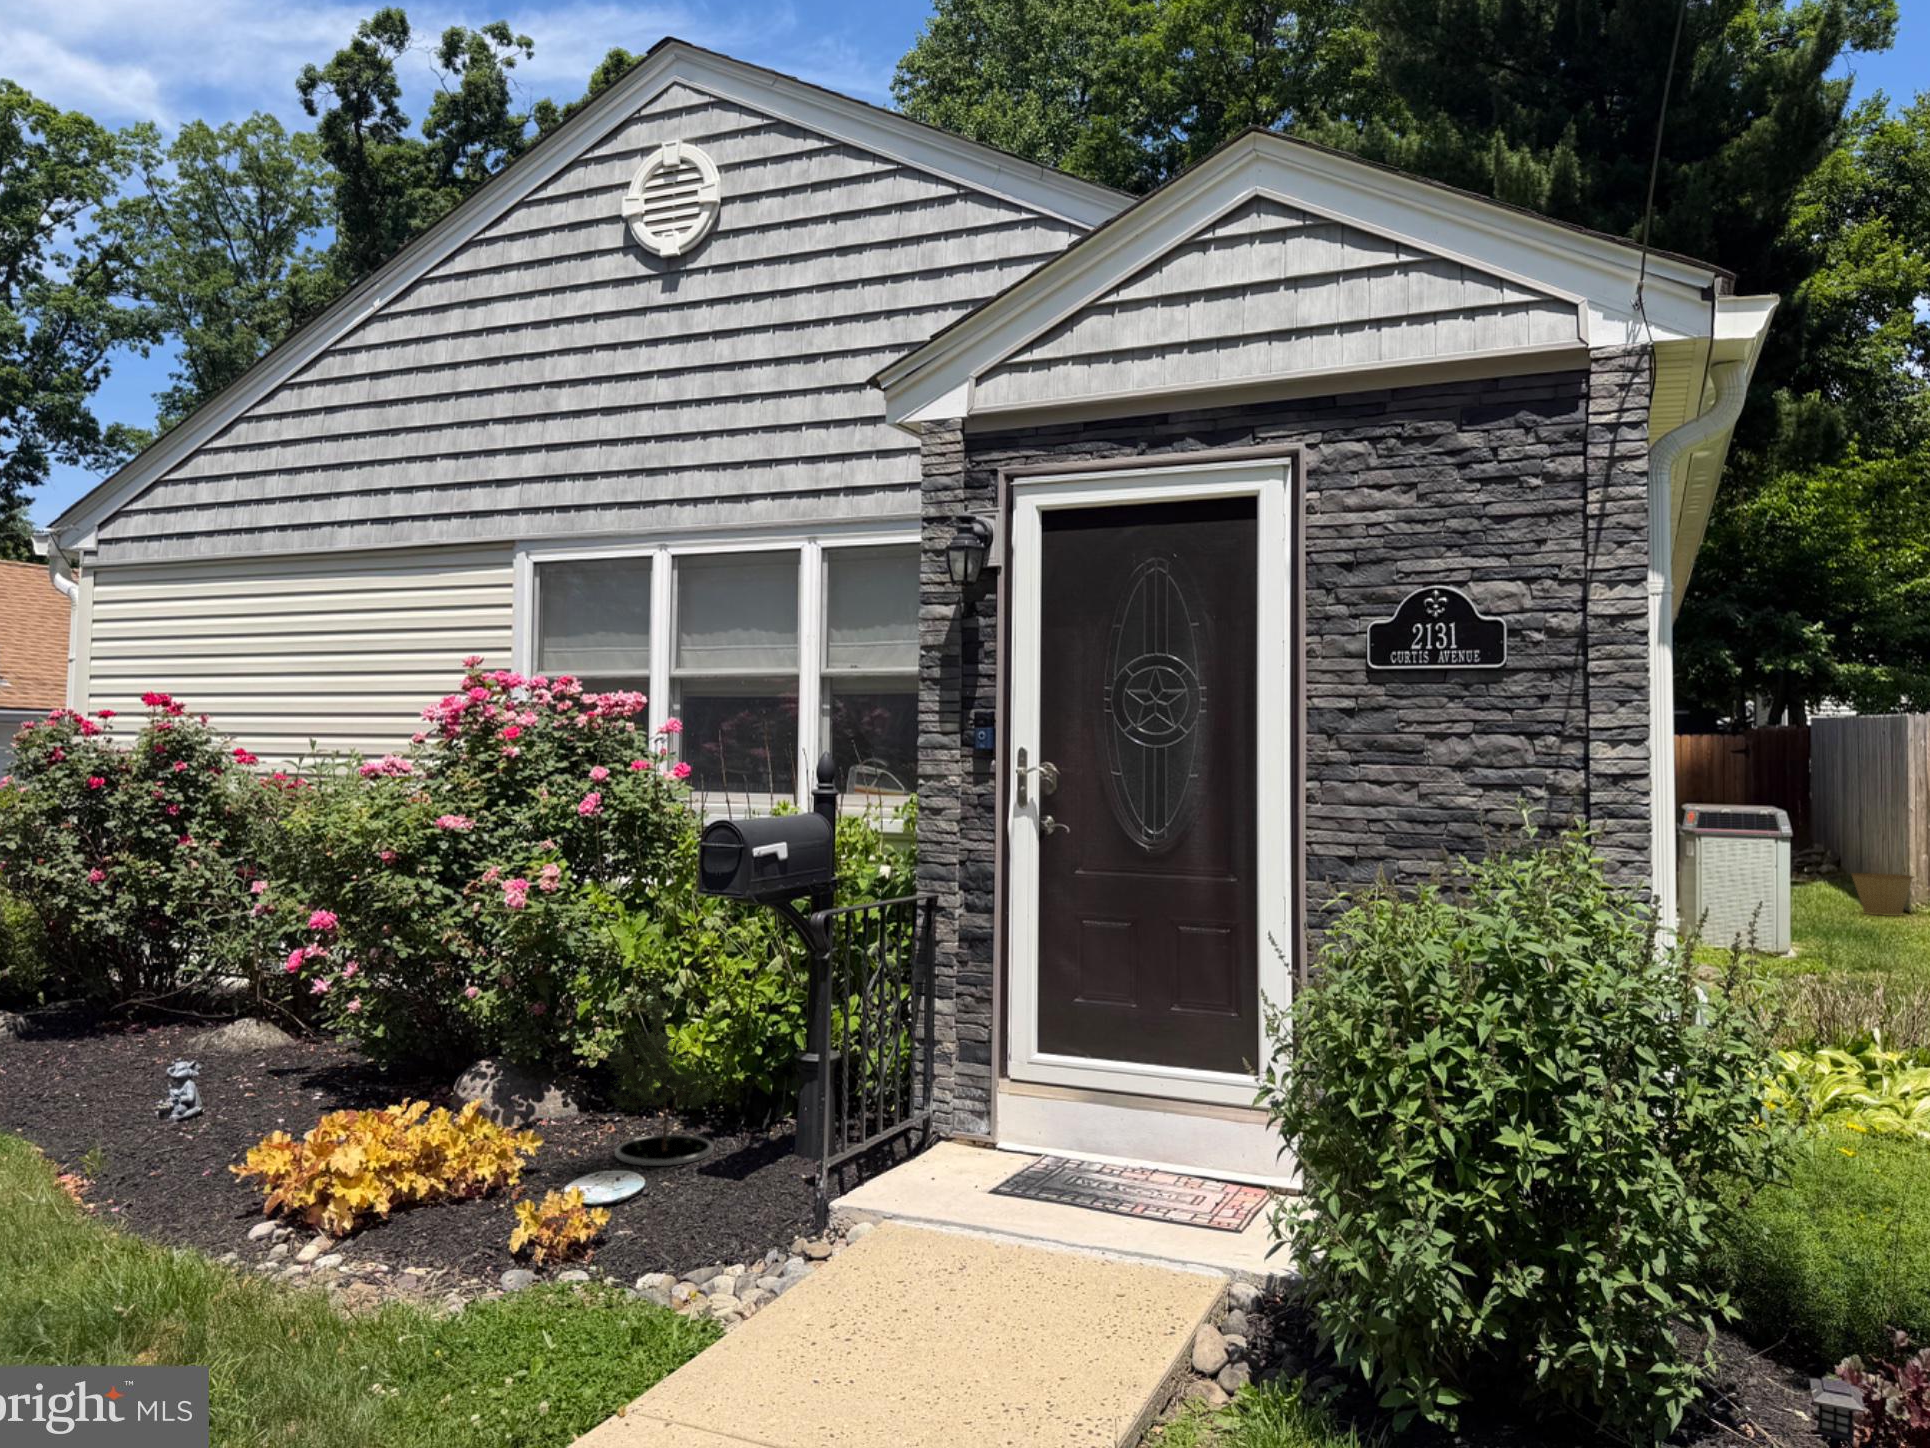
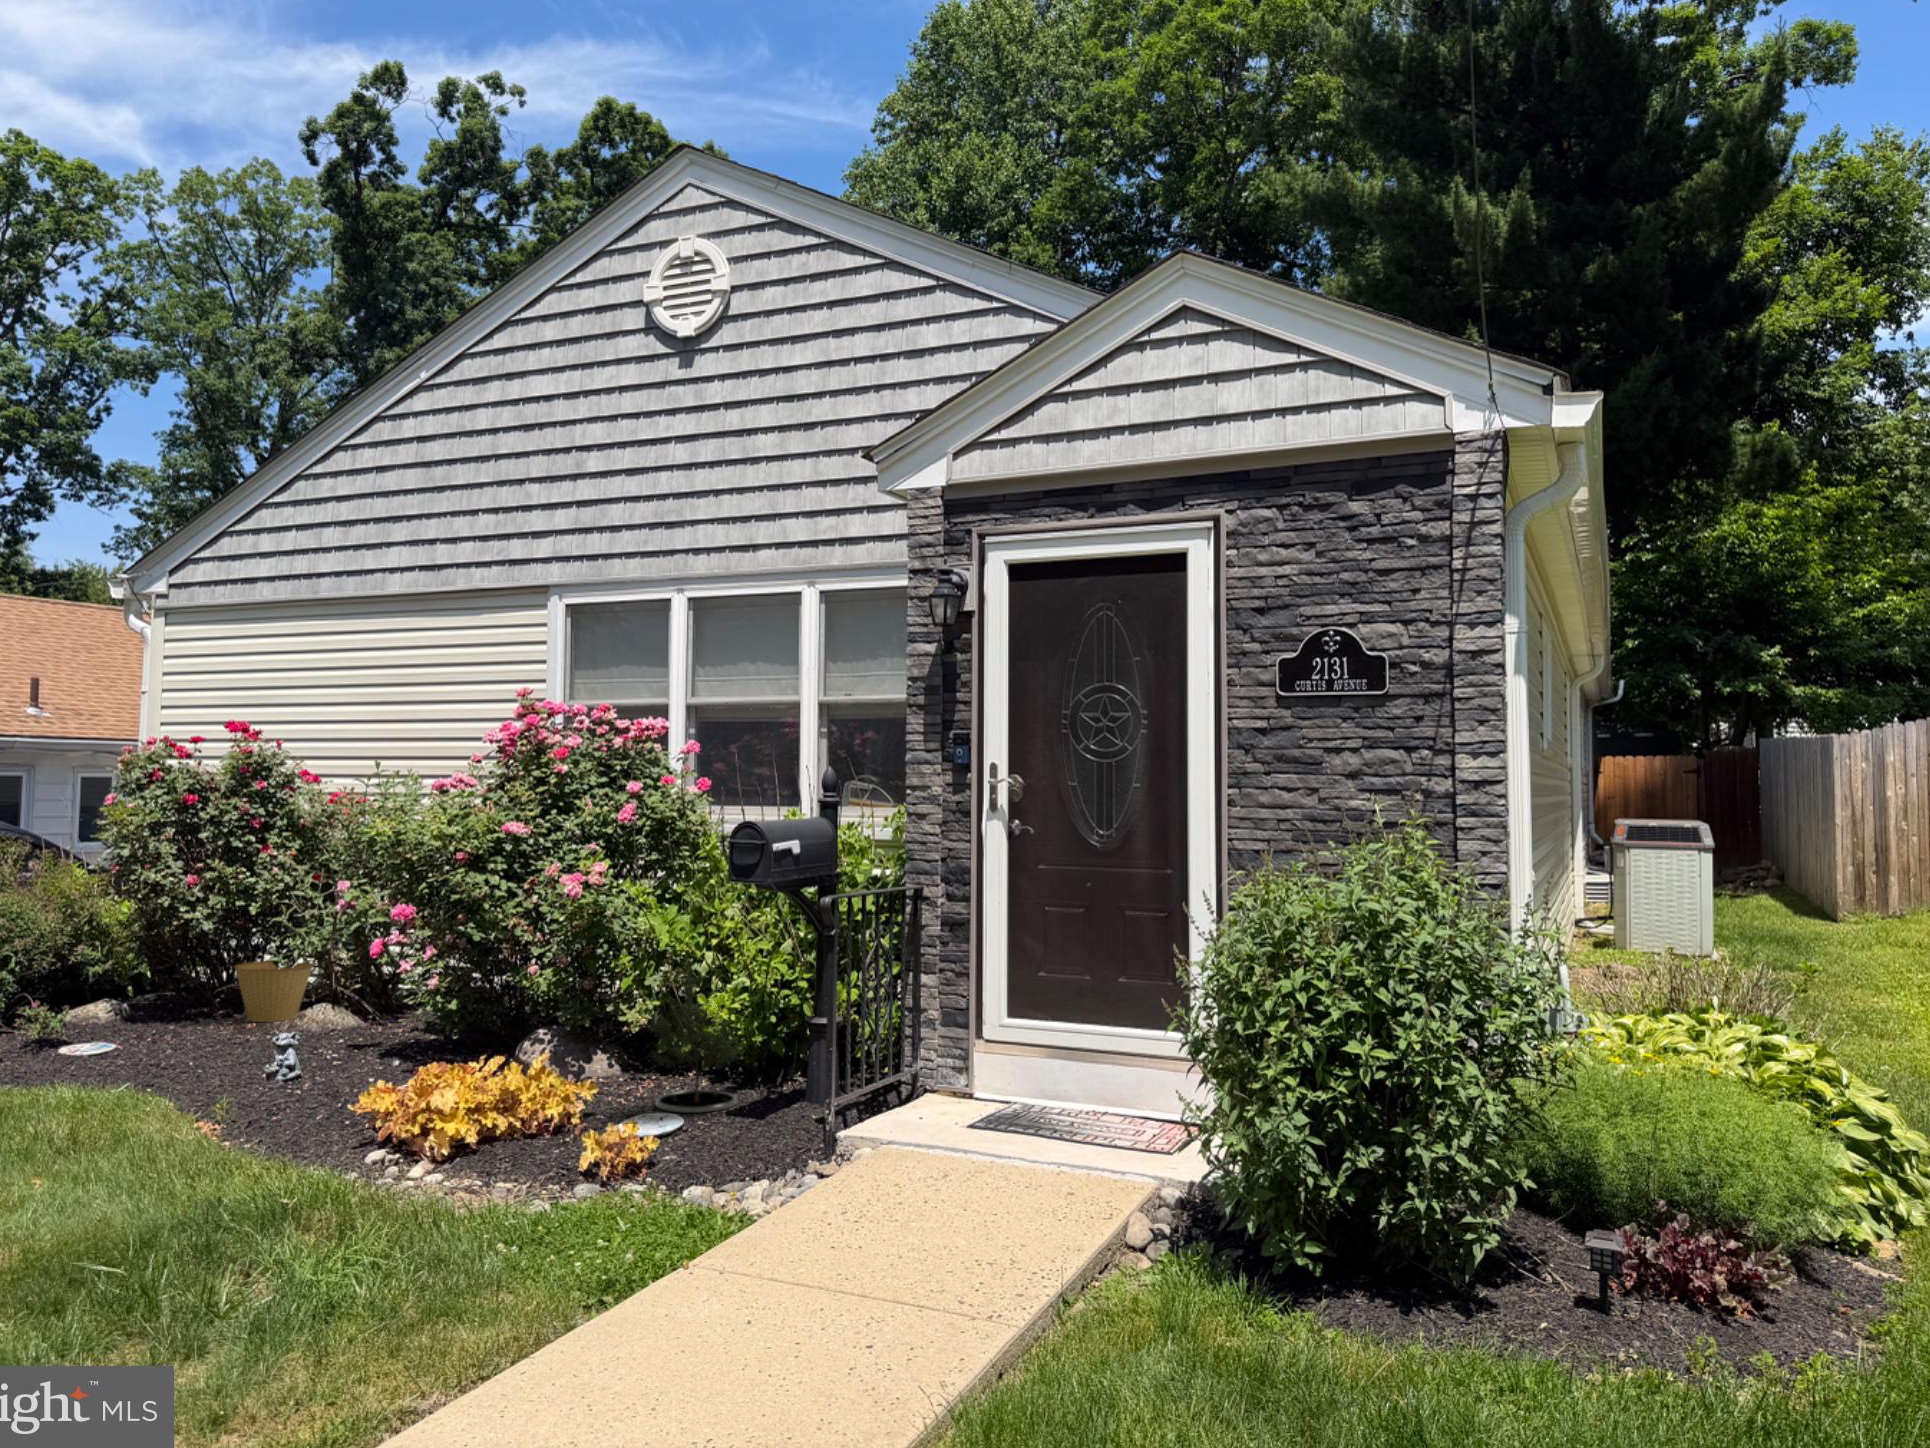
basket: present [1852,873,1914,916] -> present [235,961,315,1022]

